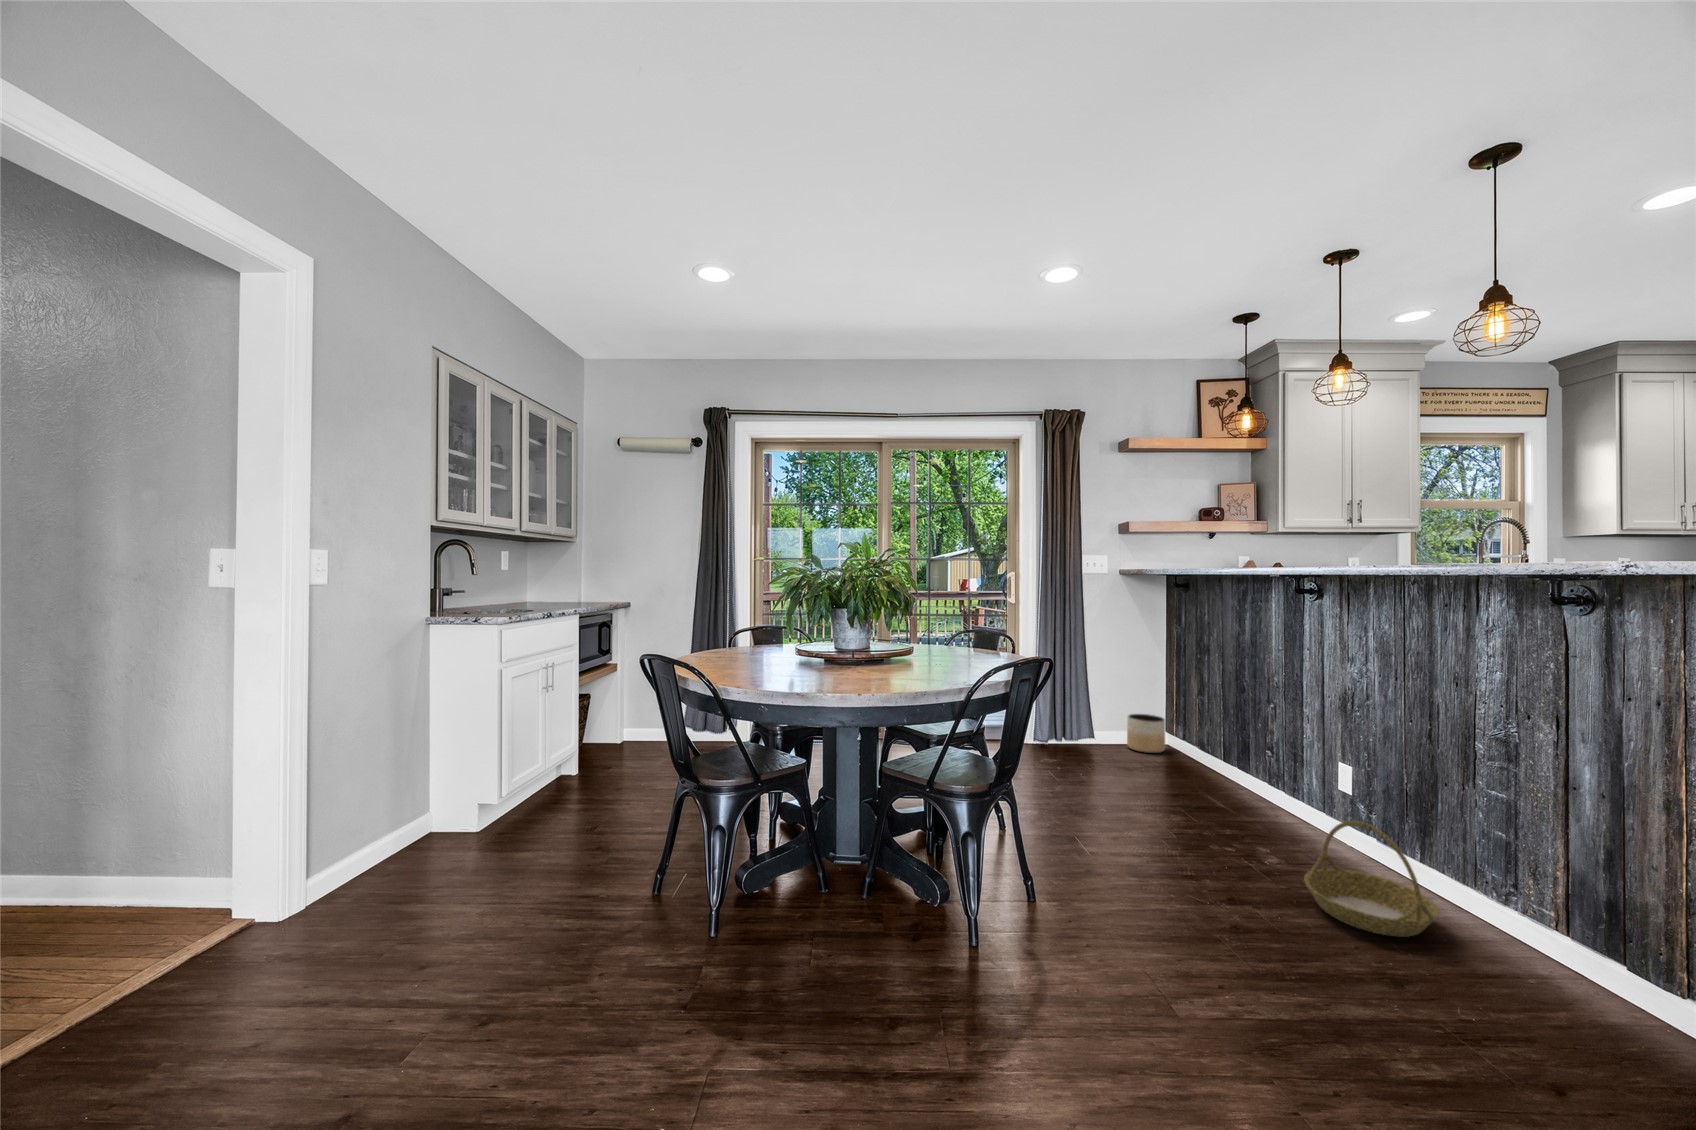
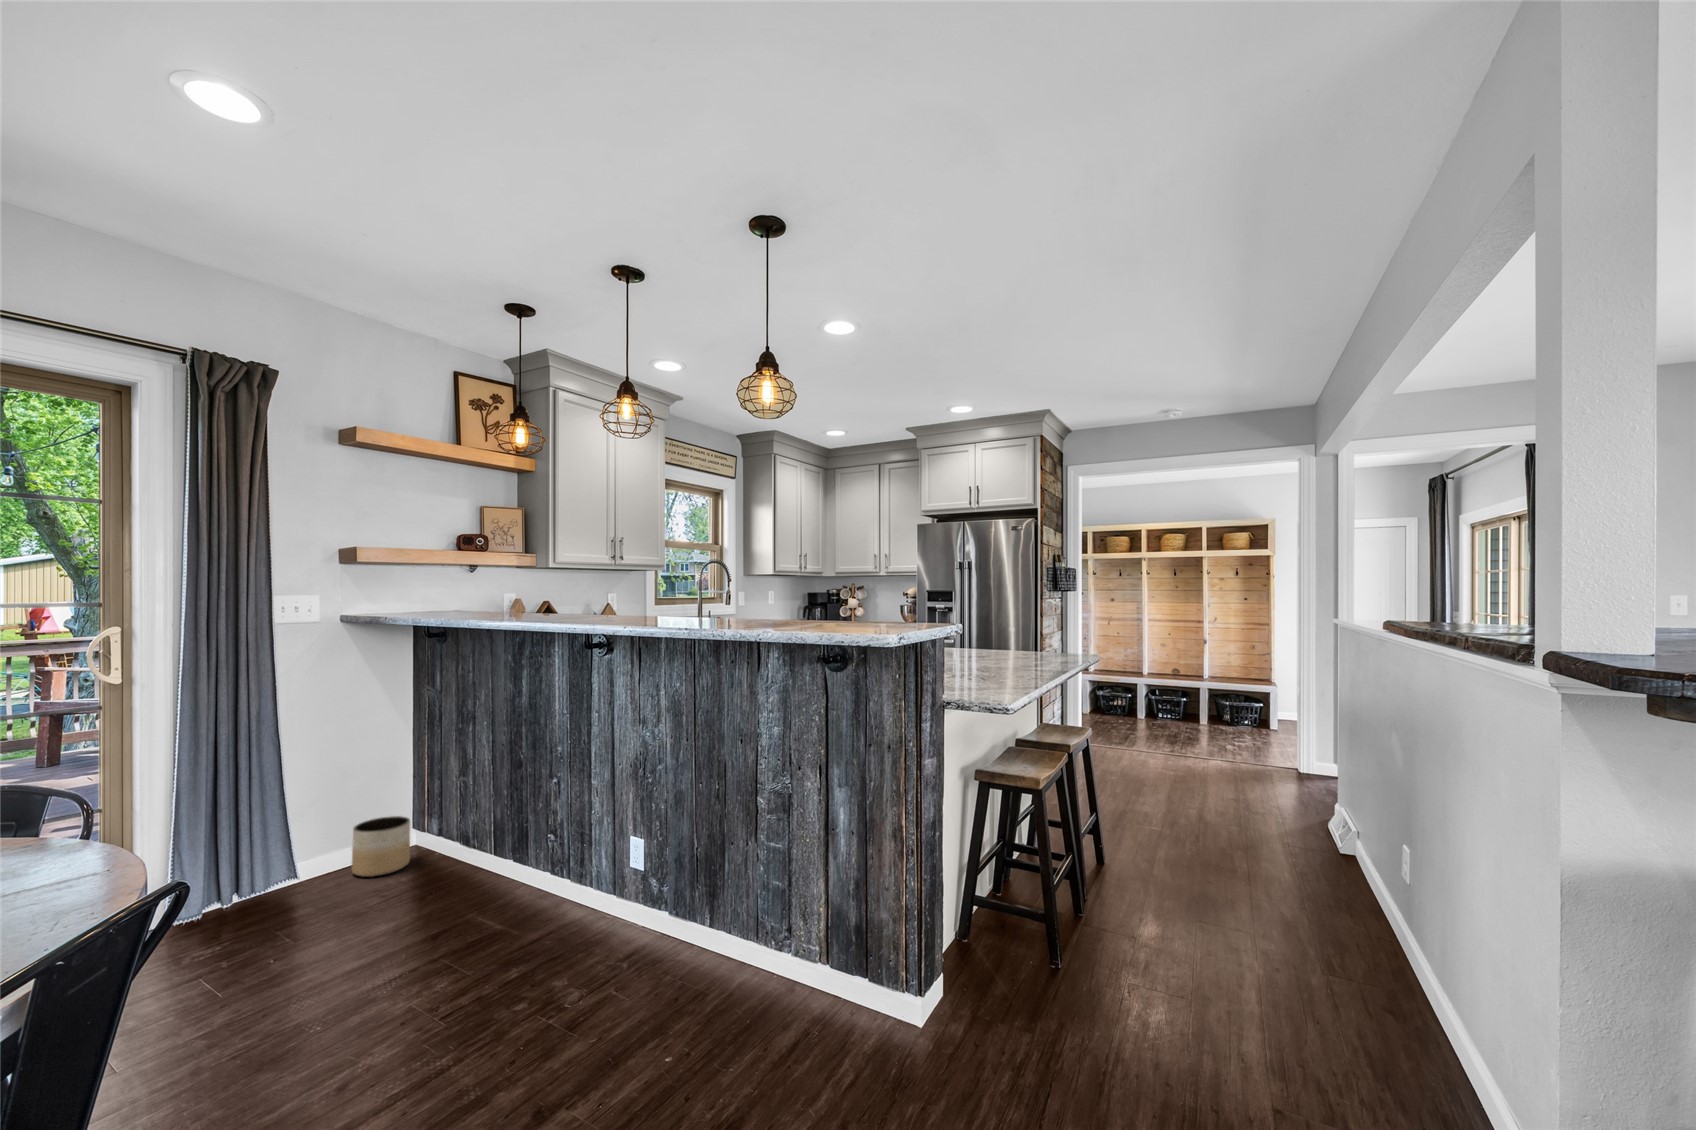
basket: present [1304,821,1439,937] -> none [621,922,744,1056]

